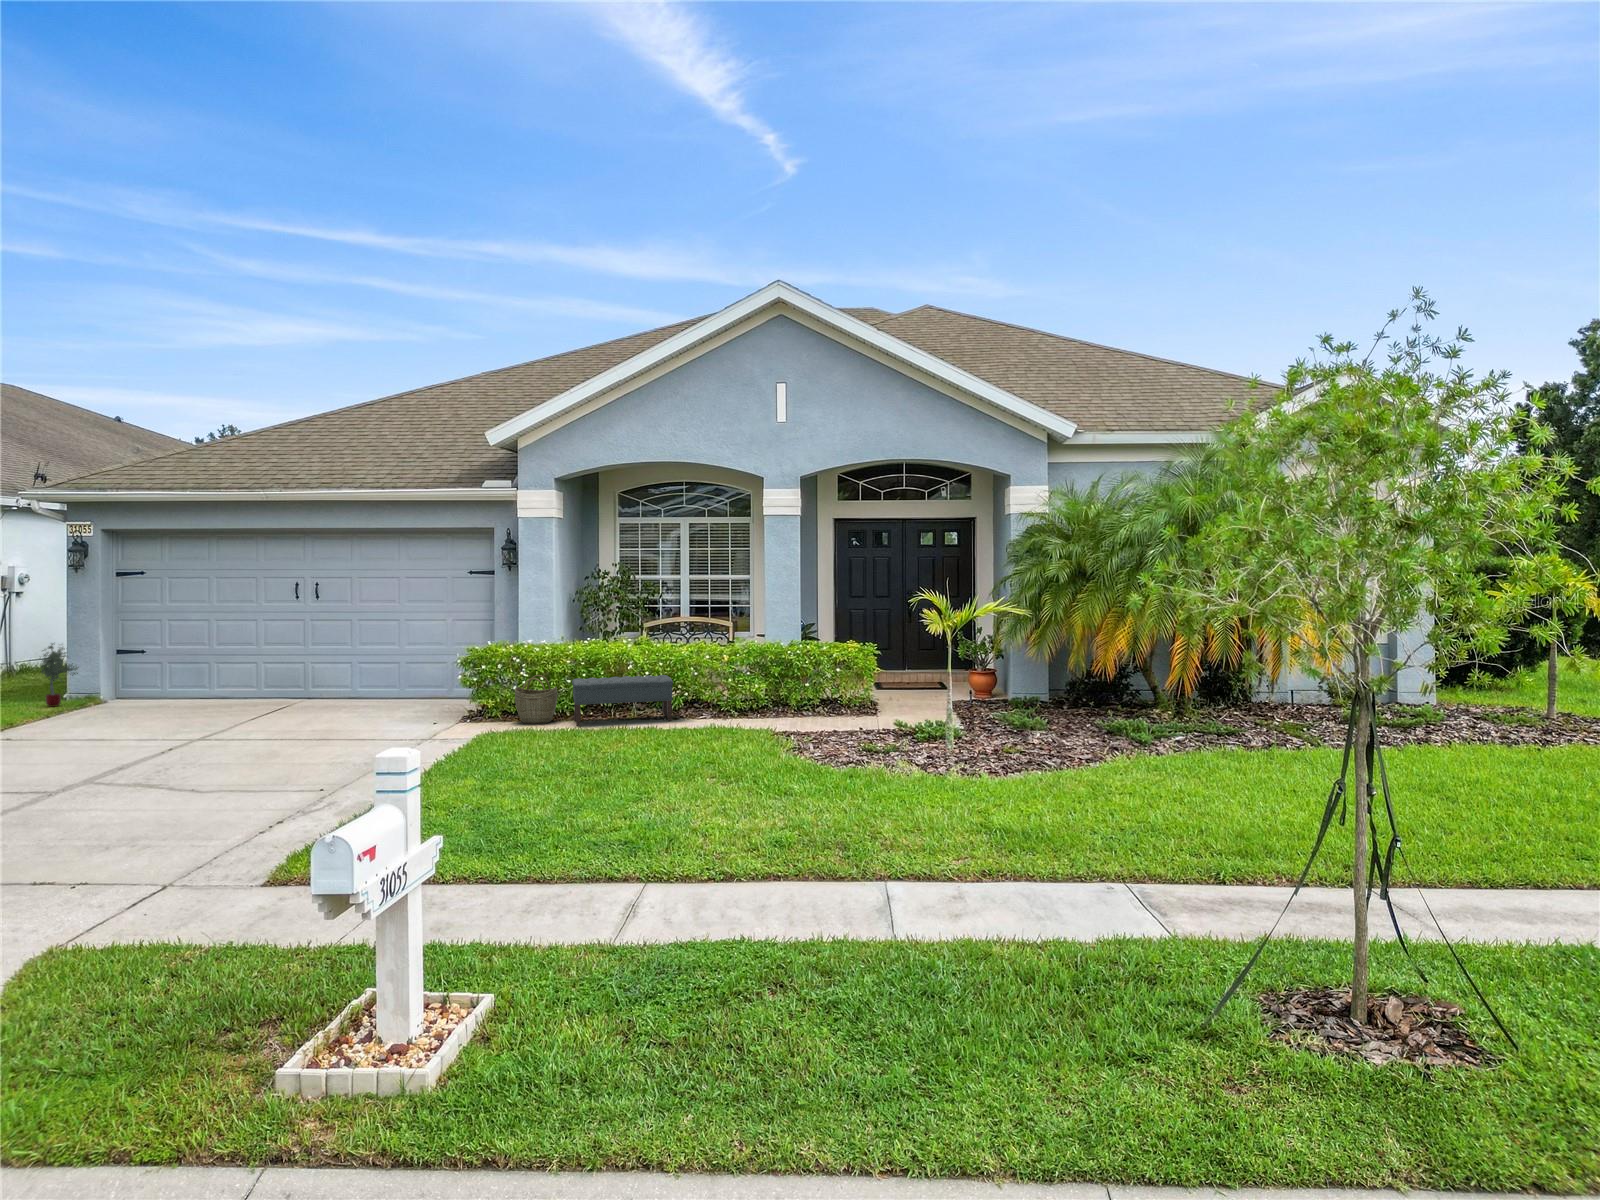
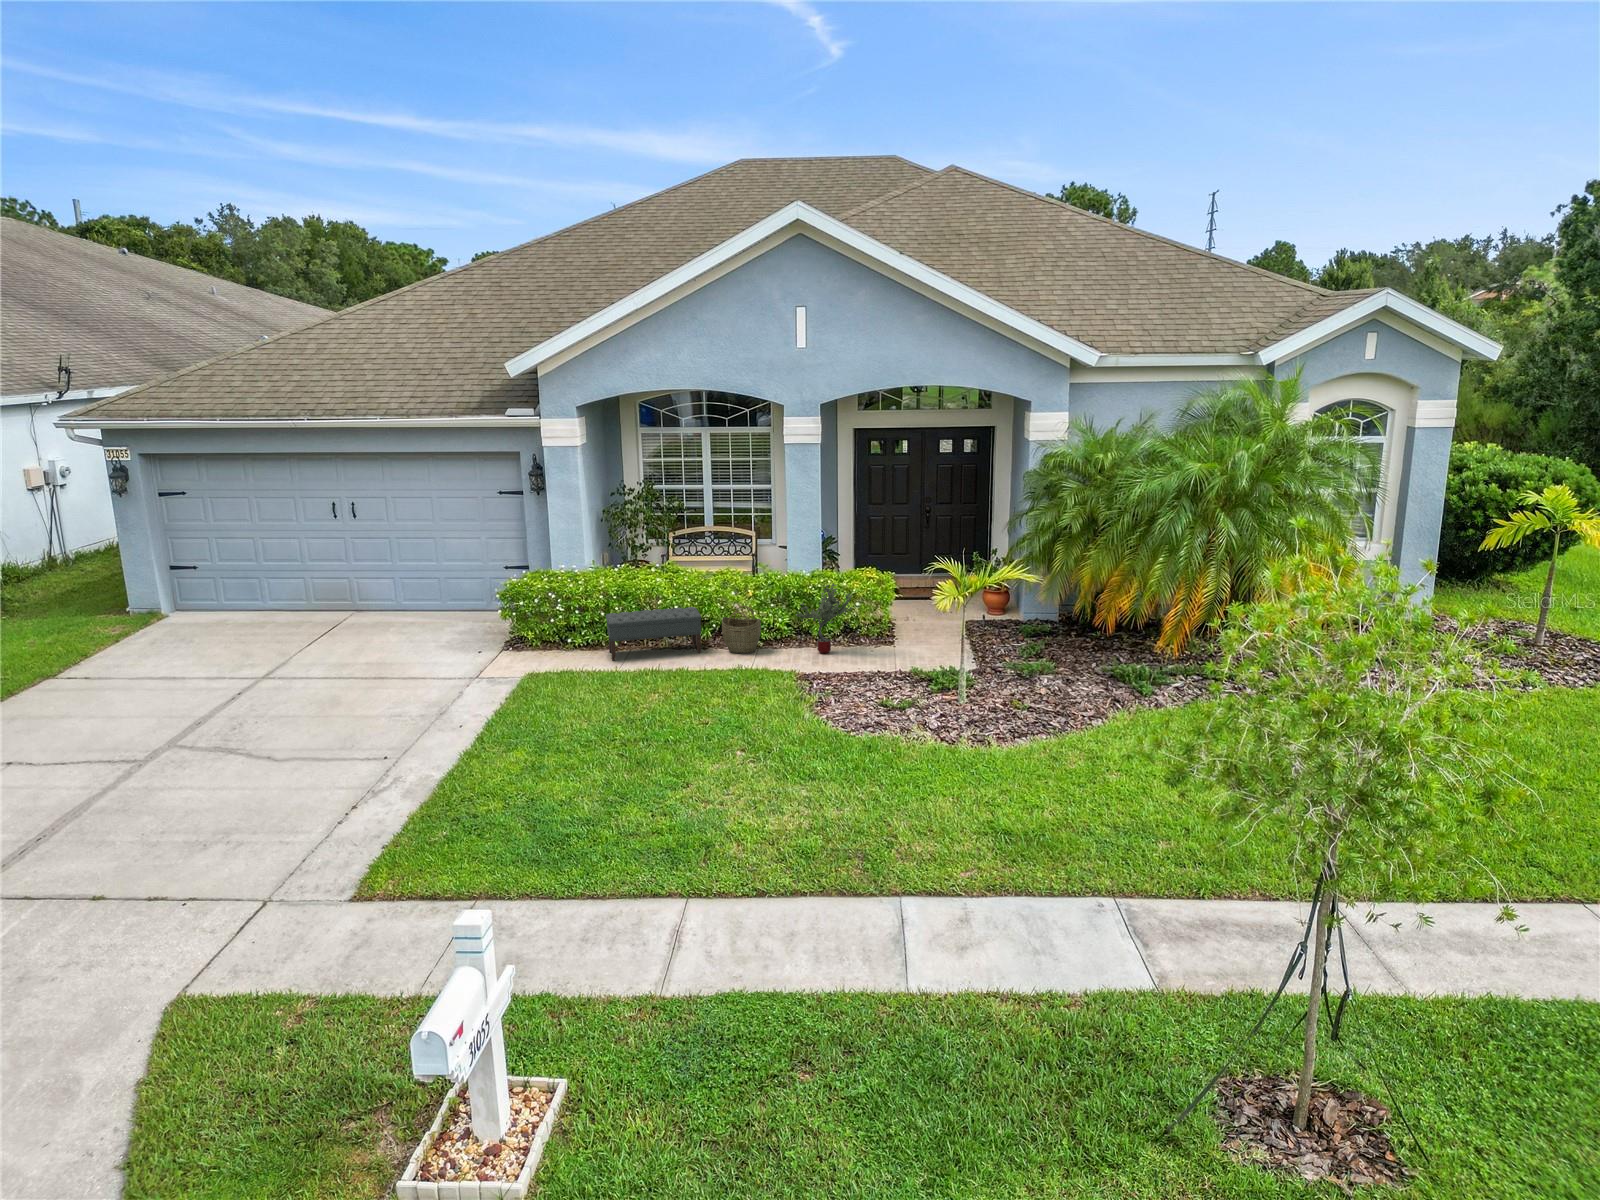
potted tree: present [39,643,79,707] -> present [796,583,853,654]
woven basket: present [515,675,557,724] -> present [722,606,761,653]

